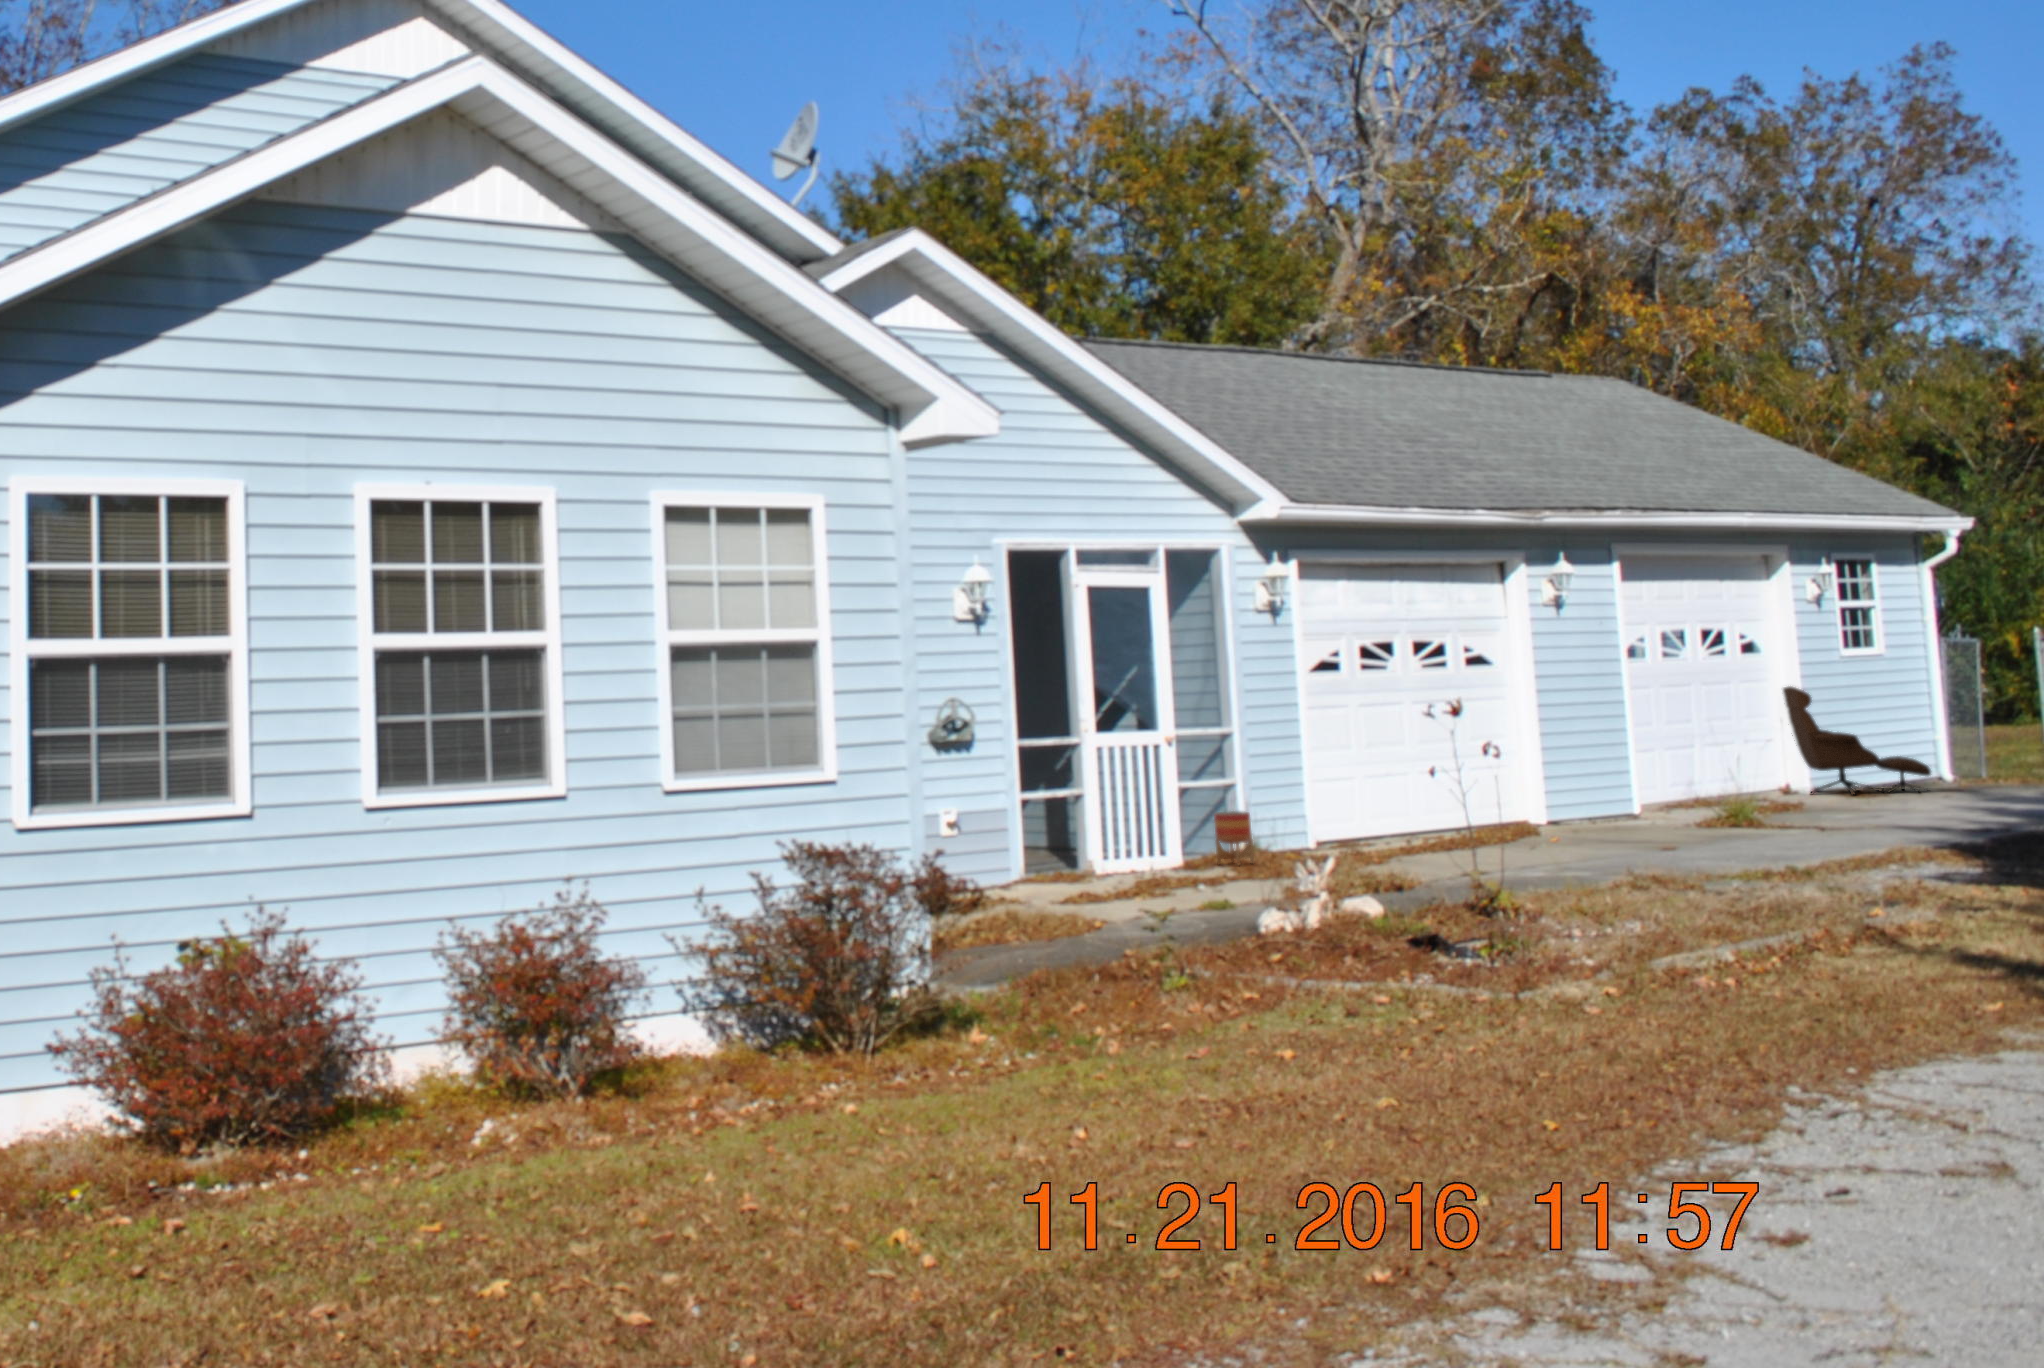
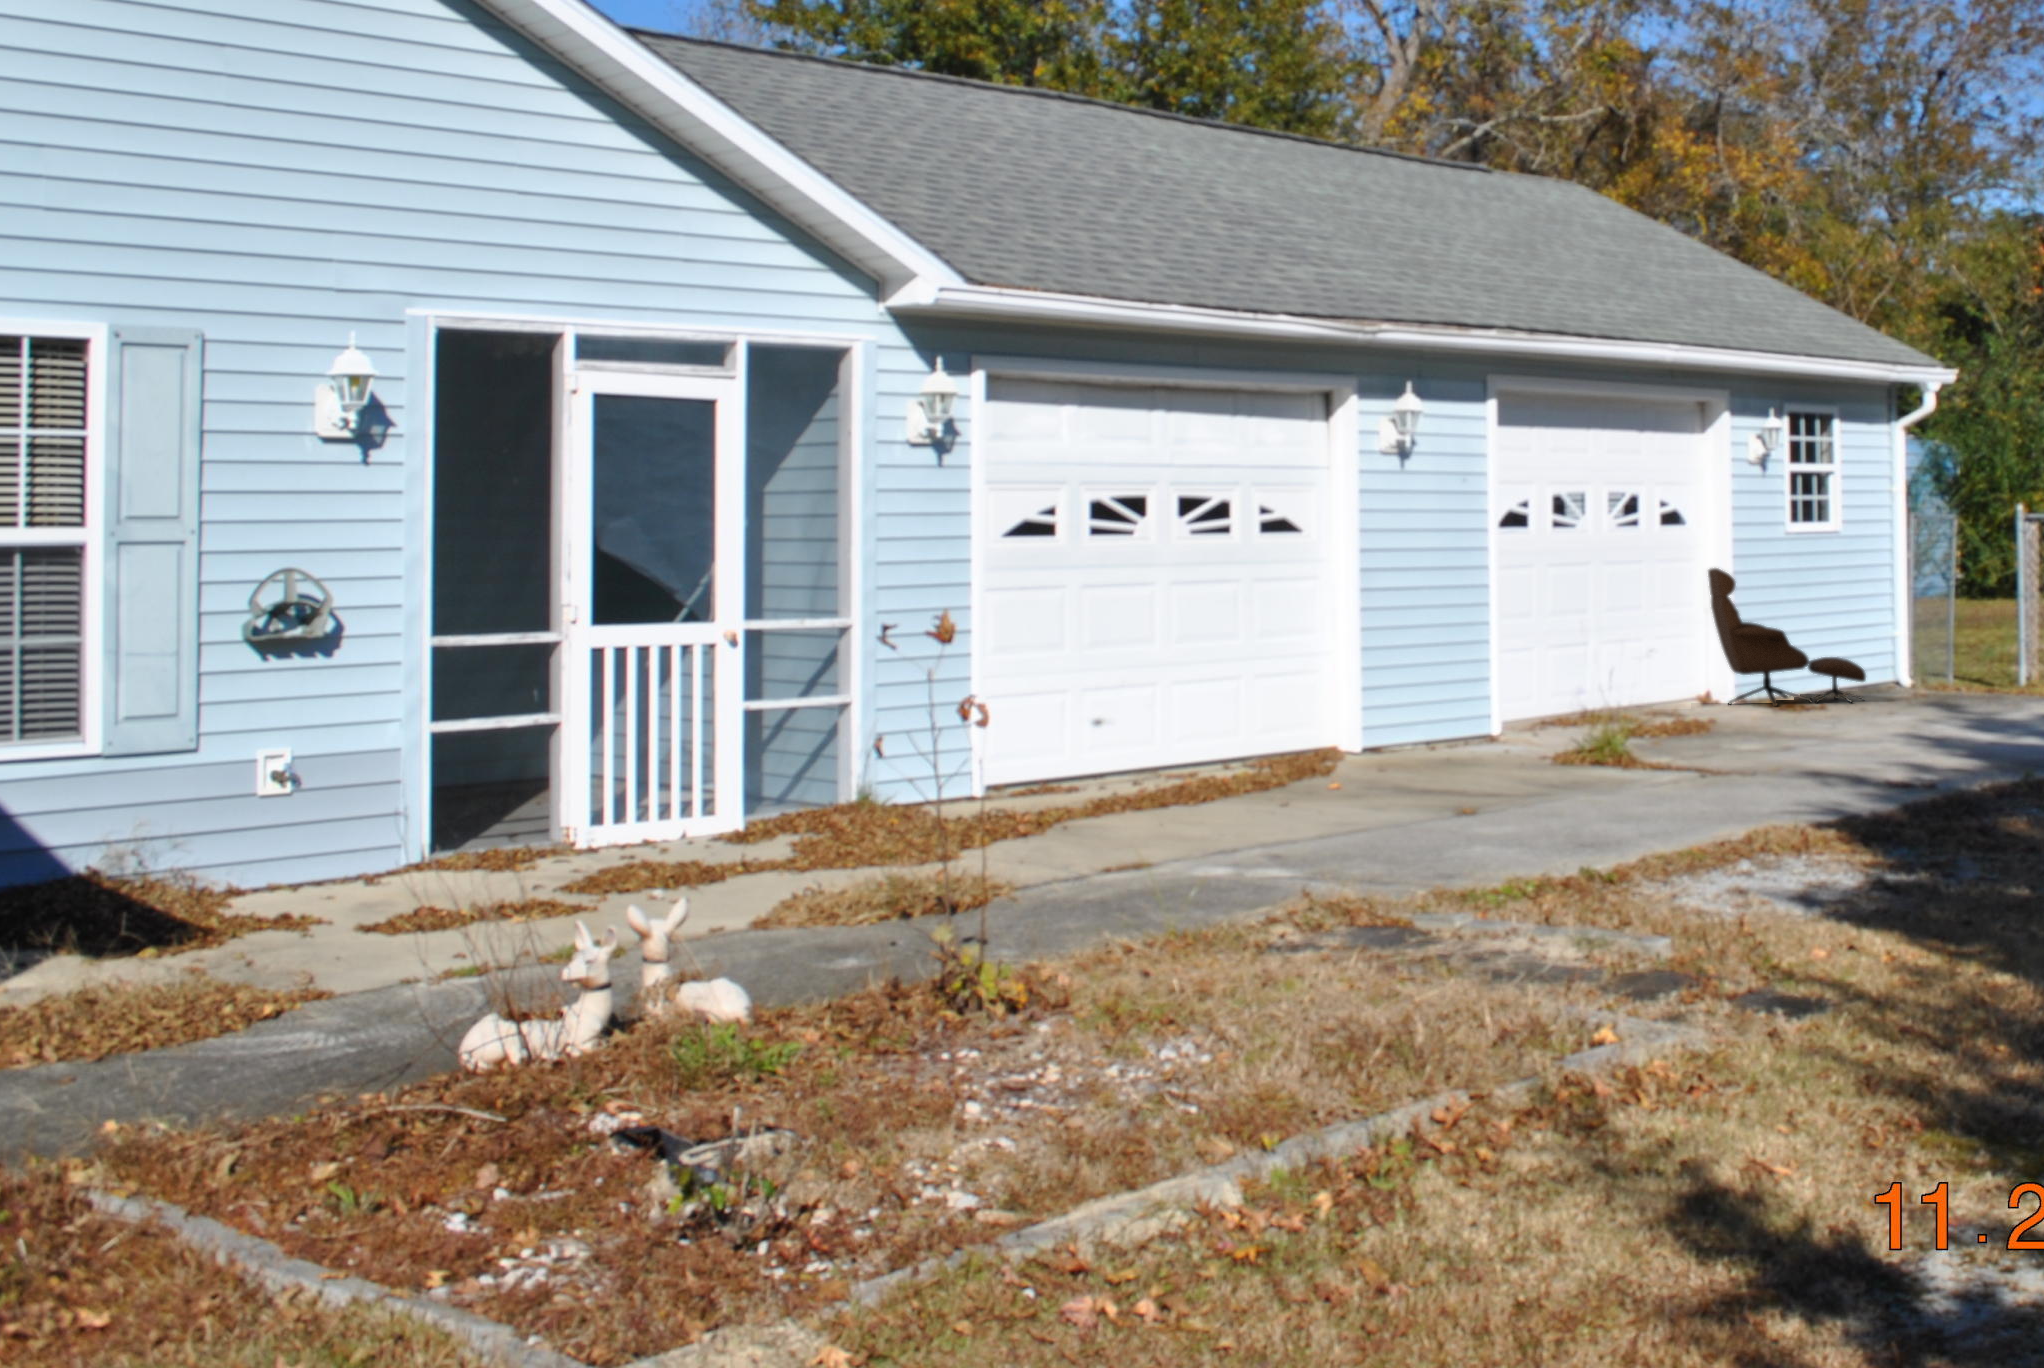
planter: present [1214,811,1254,865] -> none [804,748,862,834]

